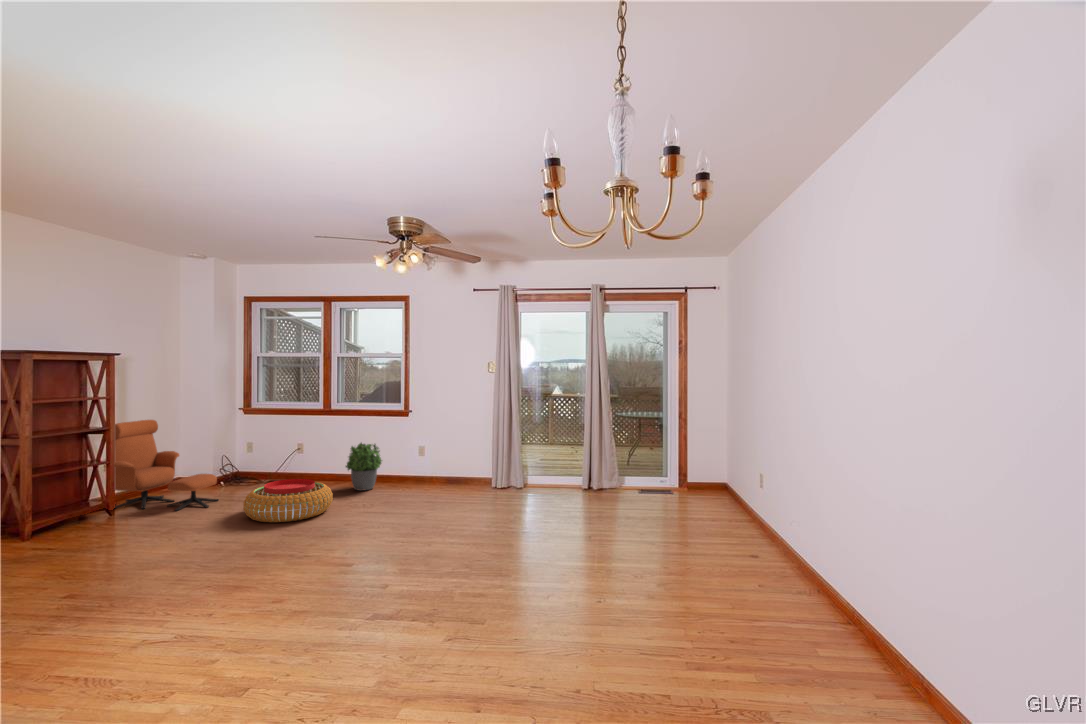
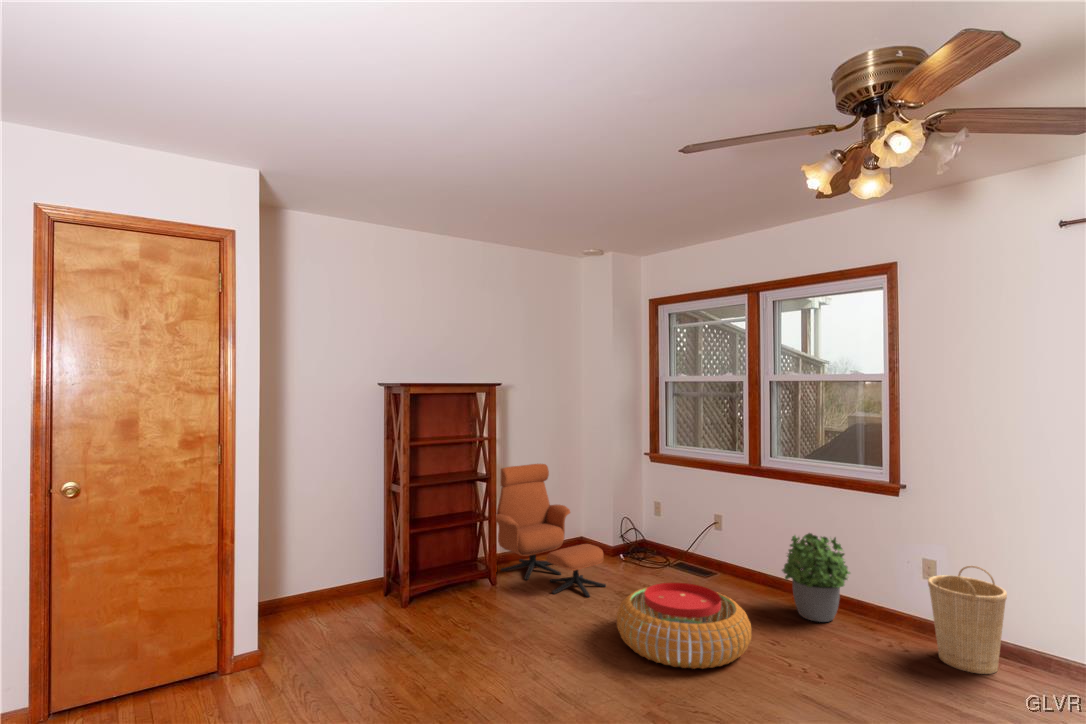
basket: none [420,445,451,493] -> present [928,566,1007,674]

